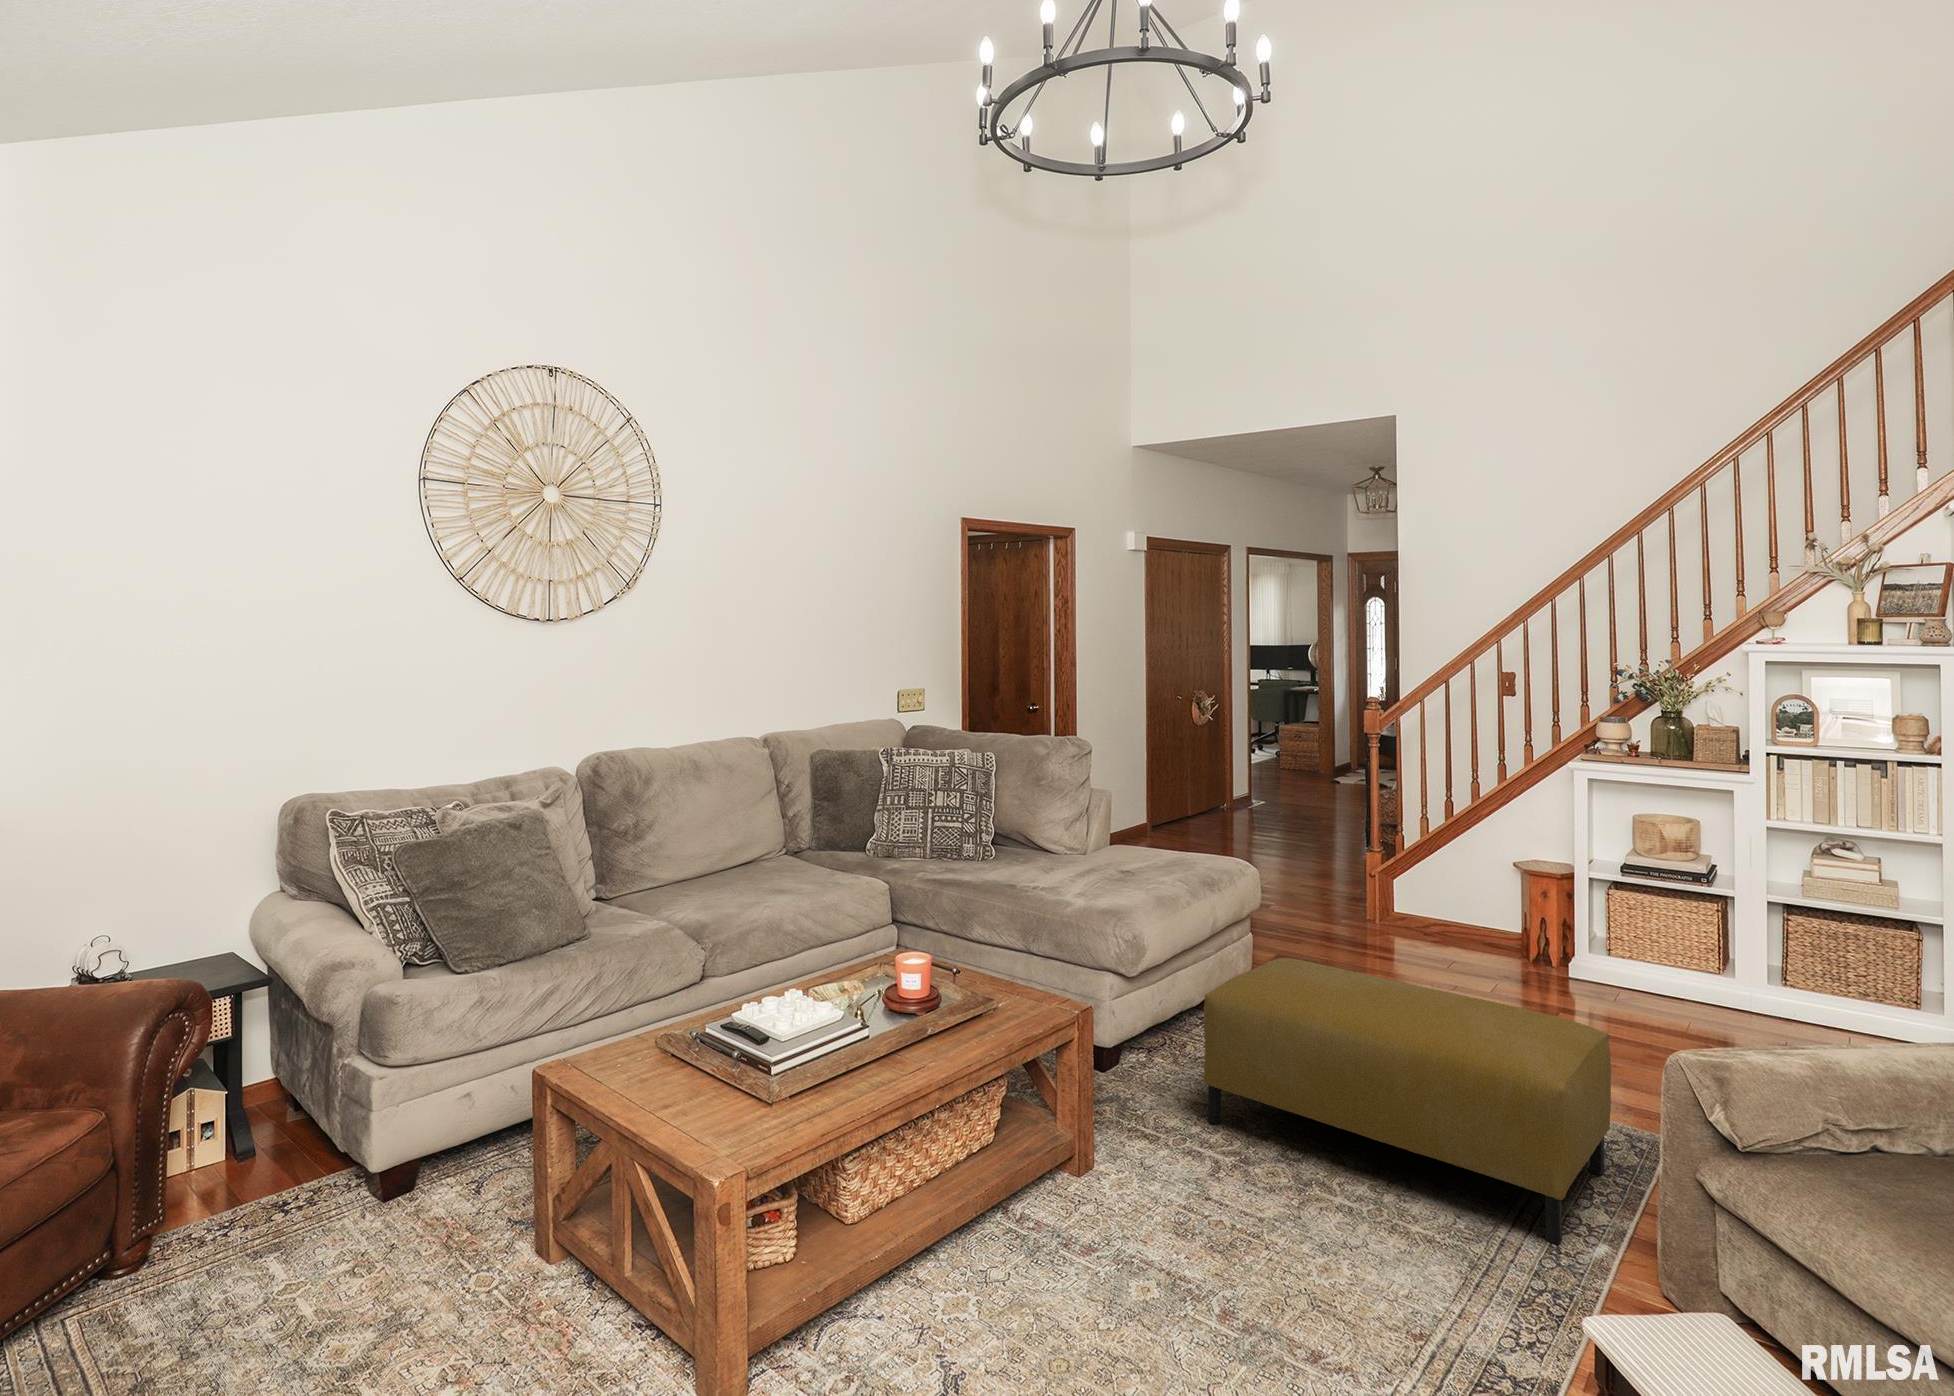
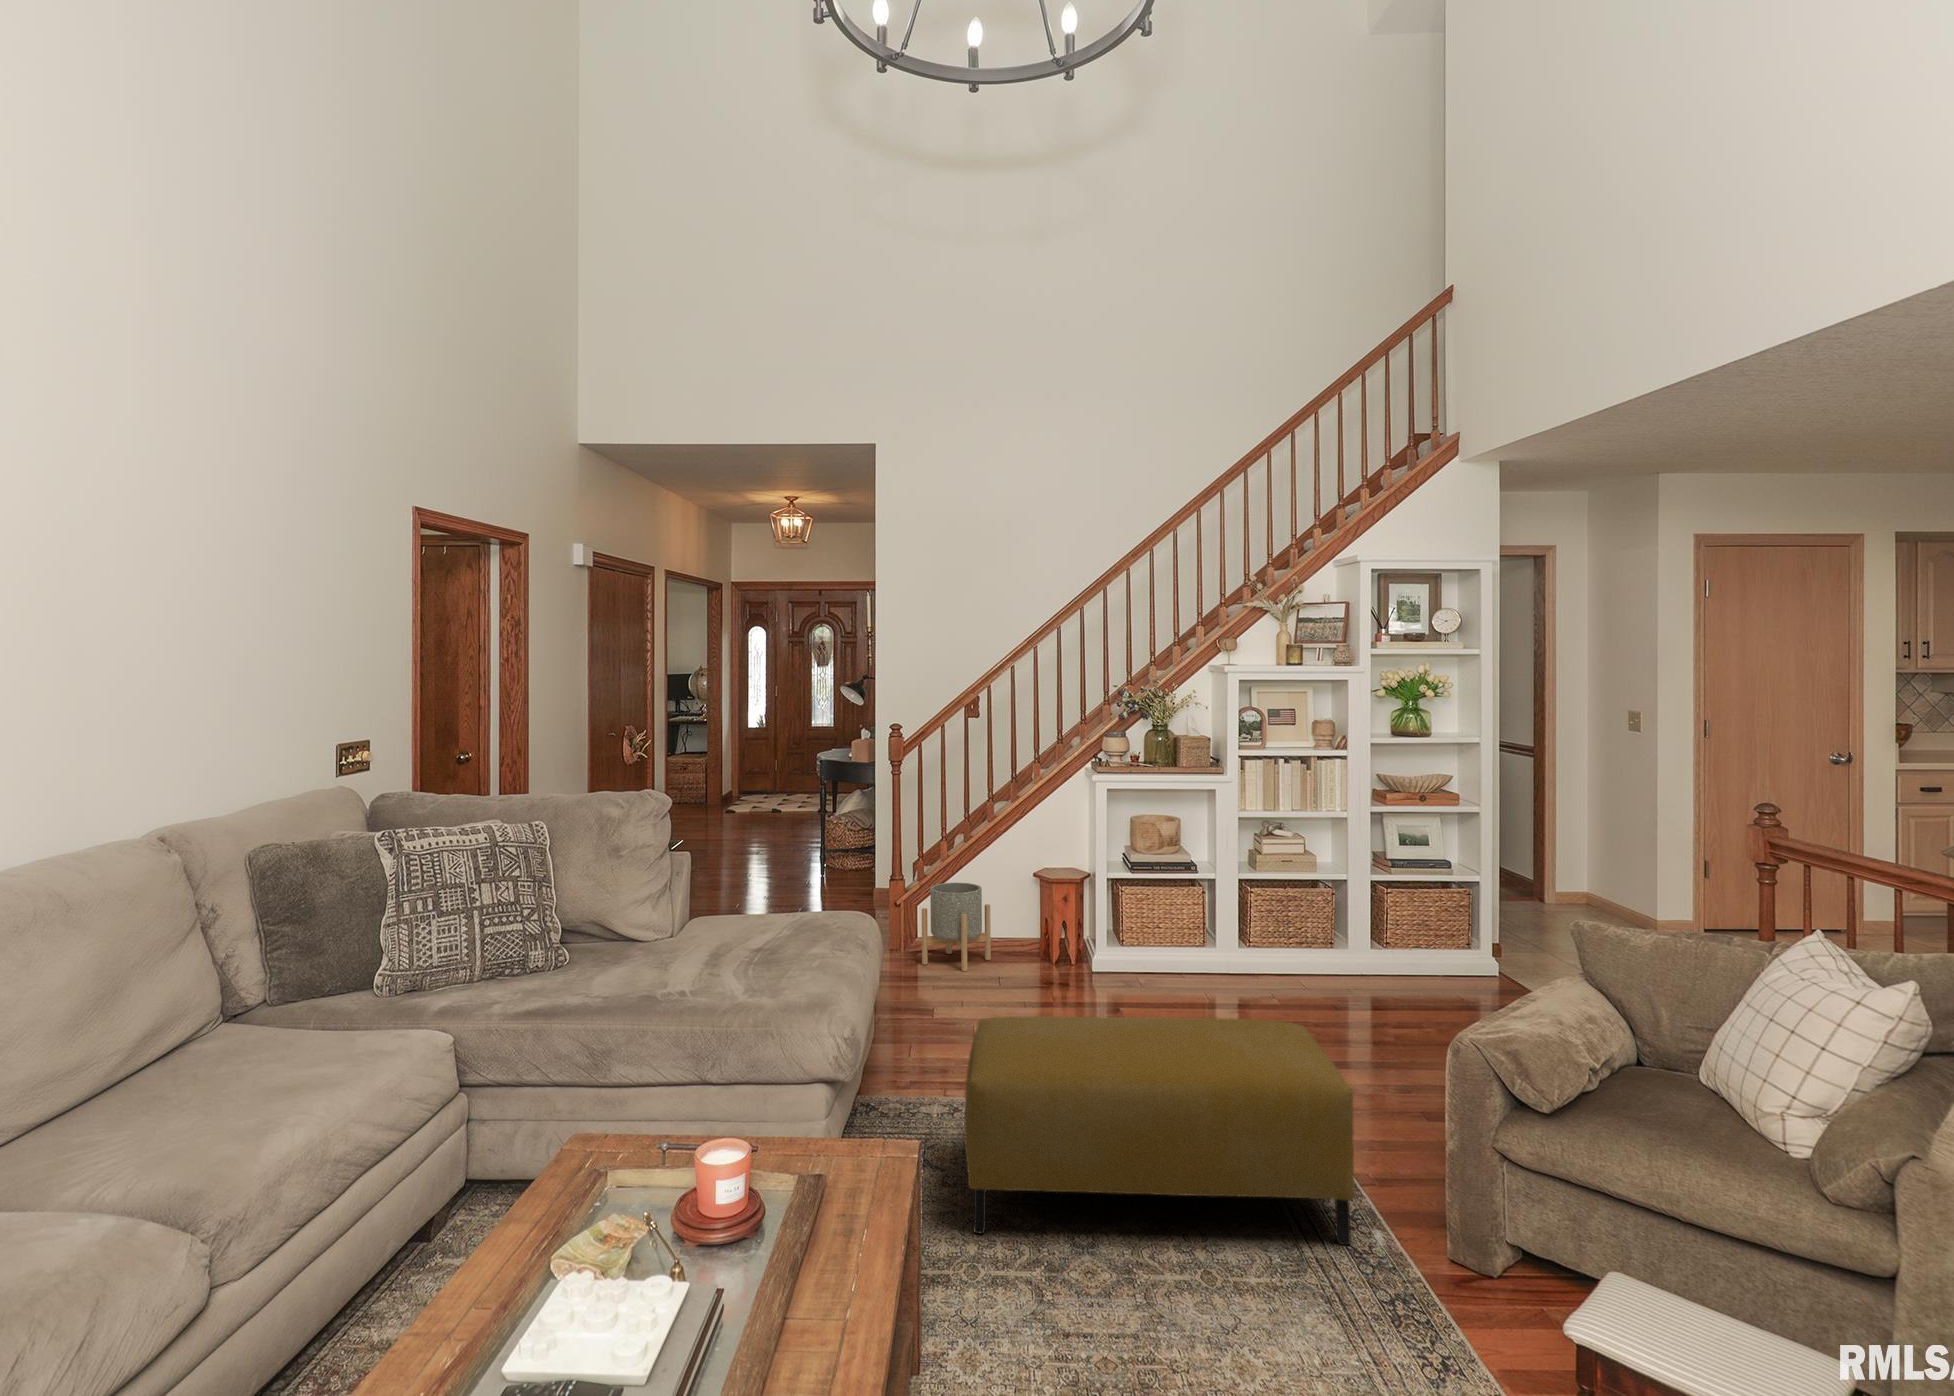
planter: none [1389,855,1467,942] -> present [922,882,991,971]

